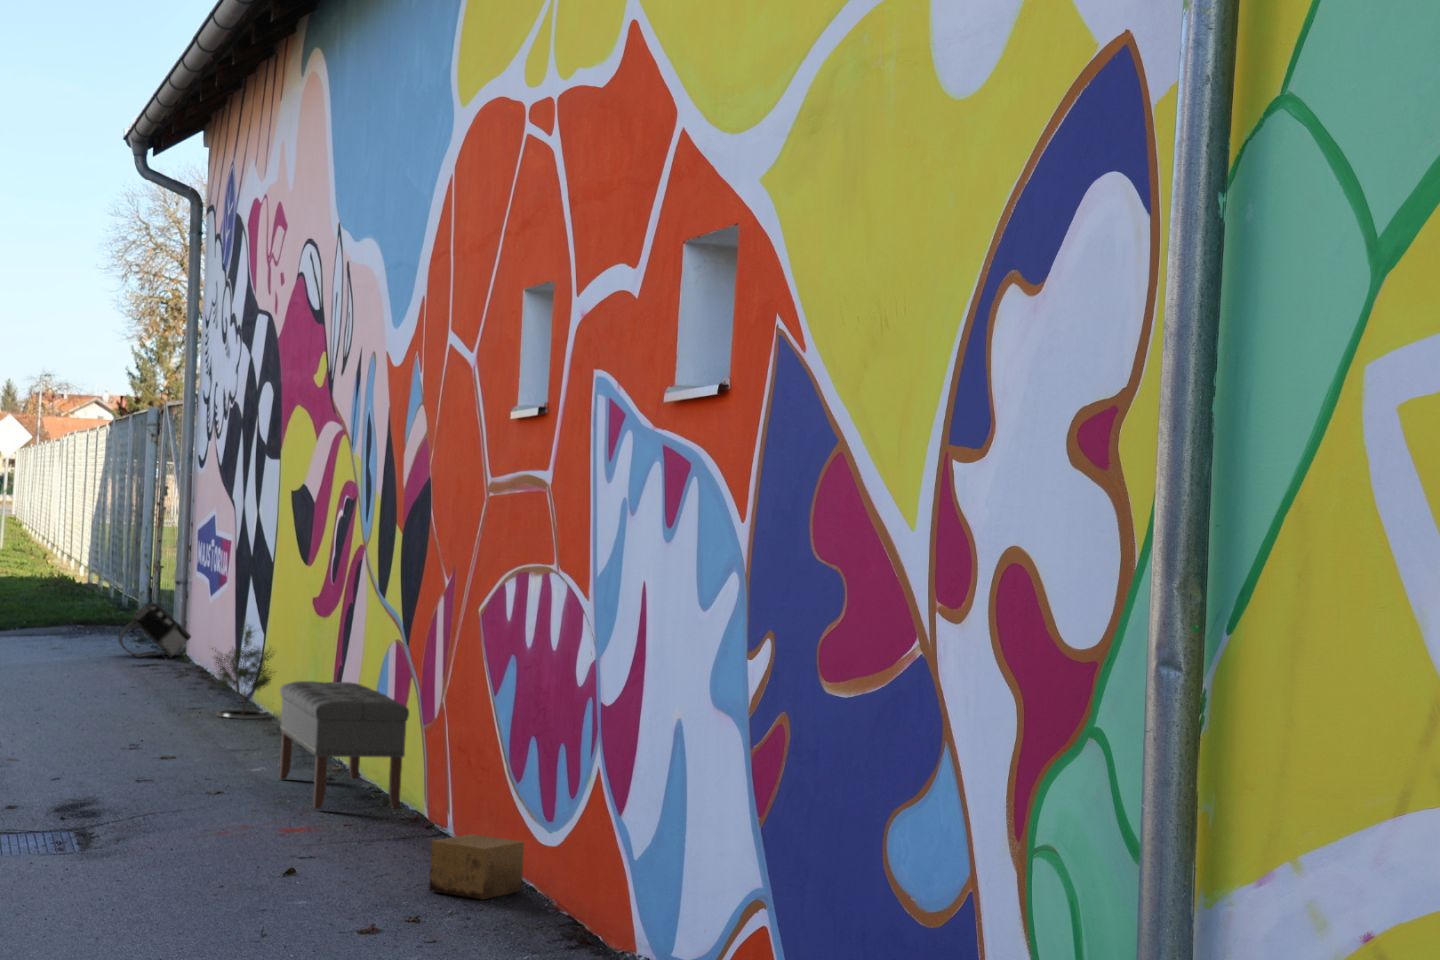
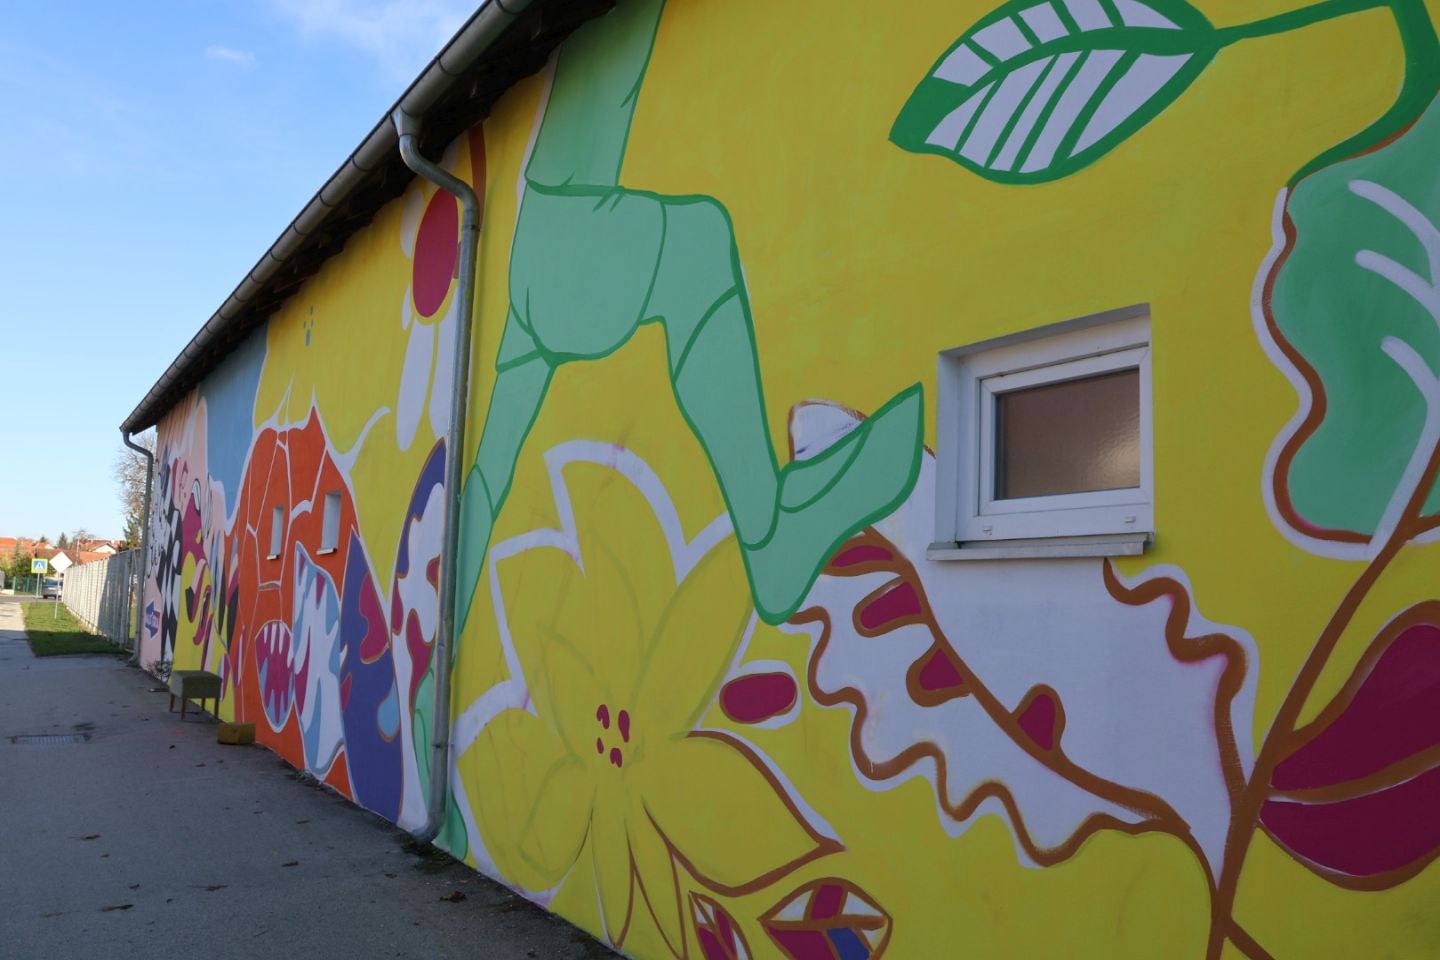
backpack: present [118,603,191,657] -> none [104,643,142,669]

